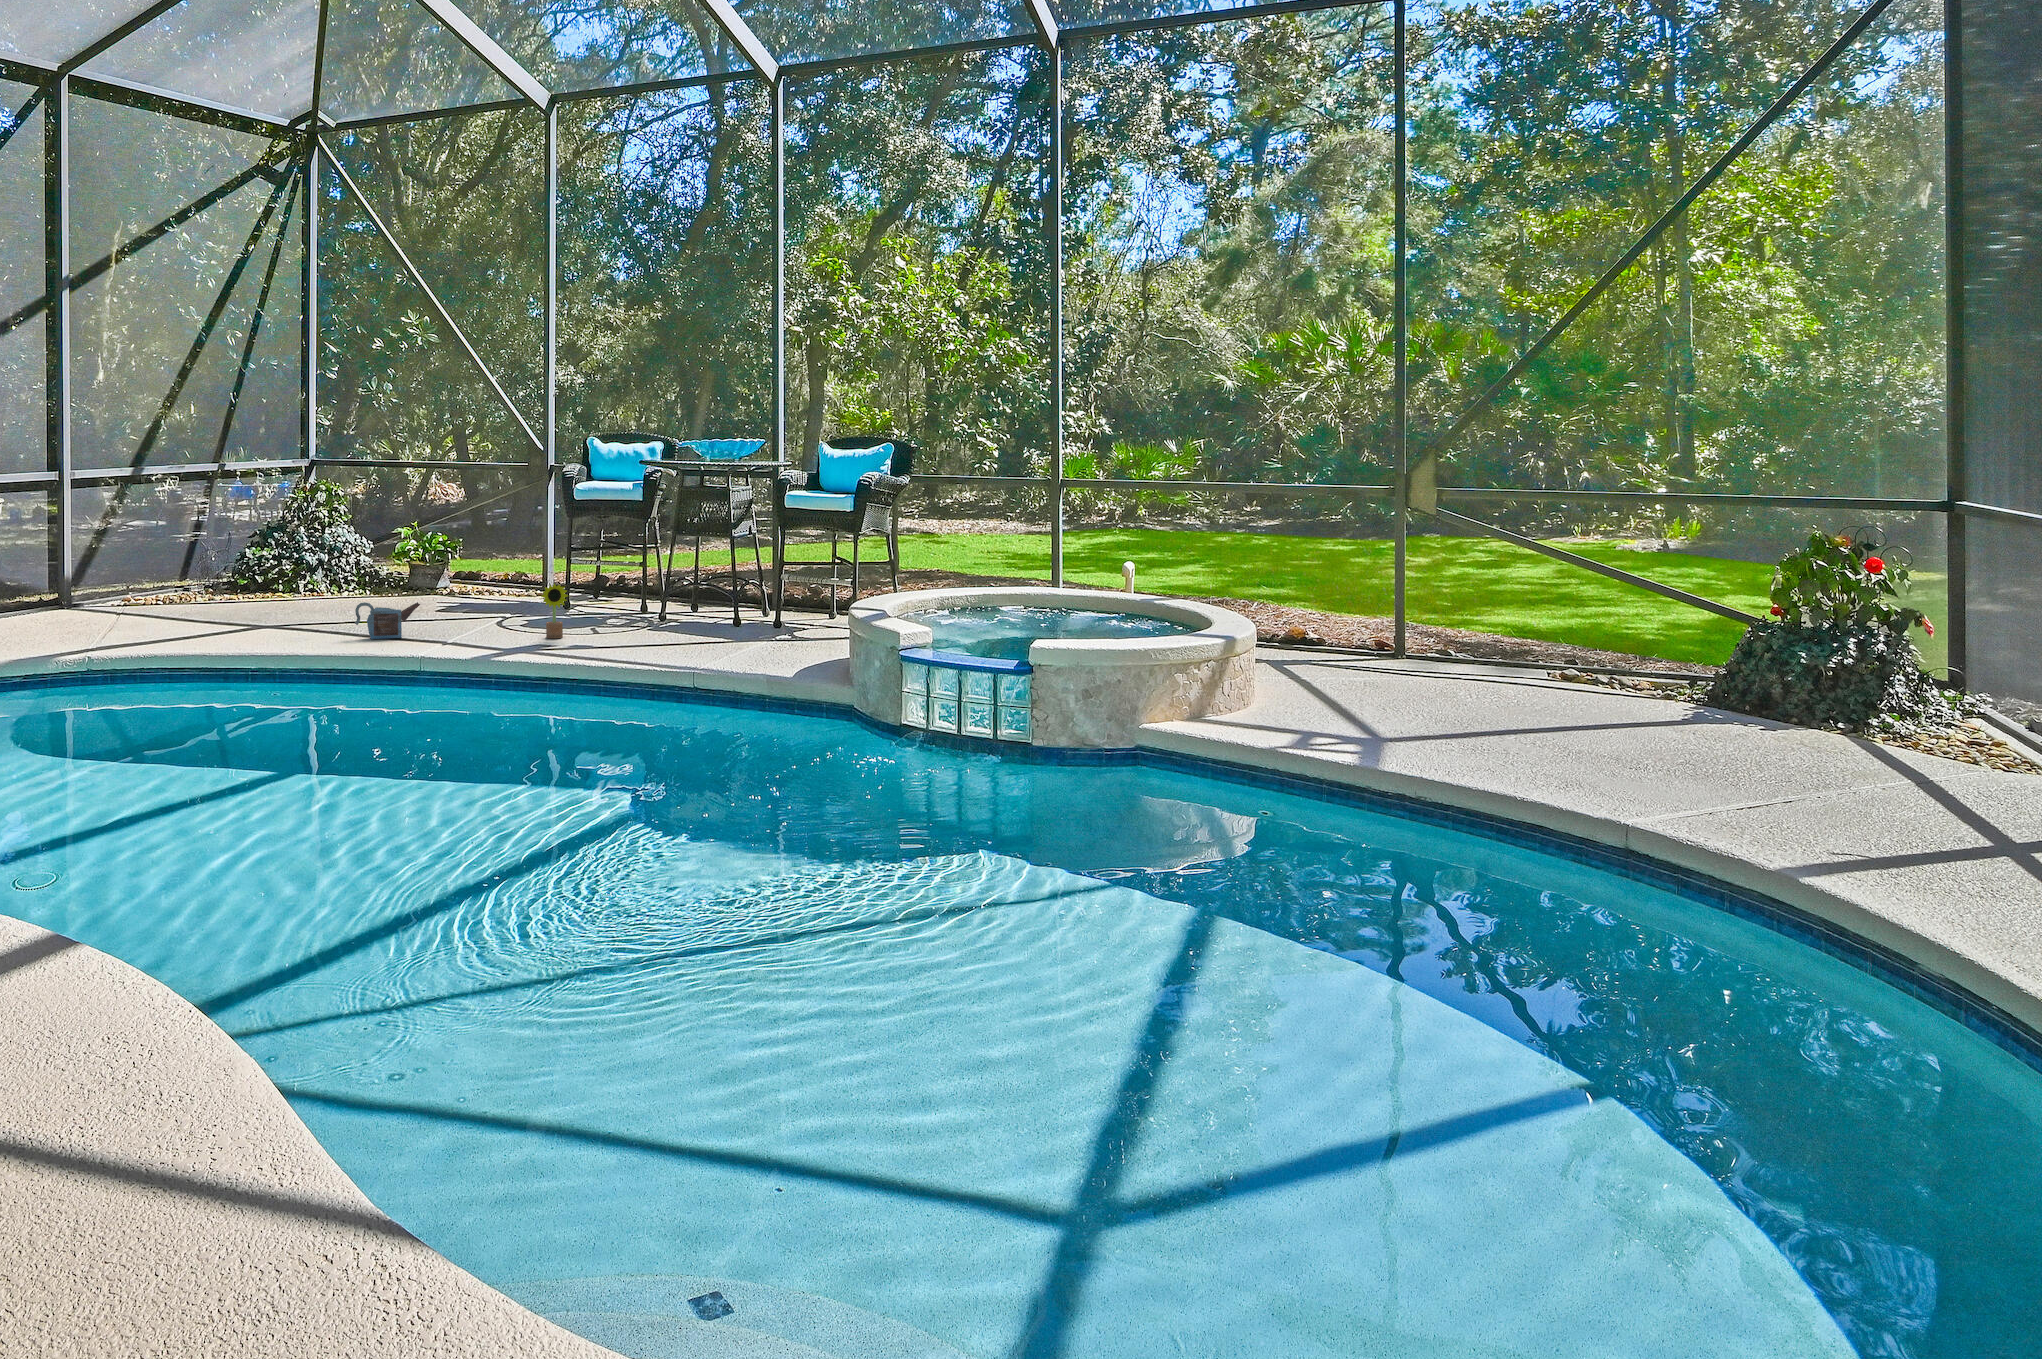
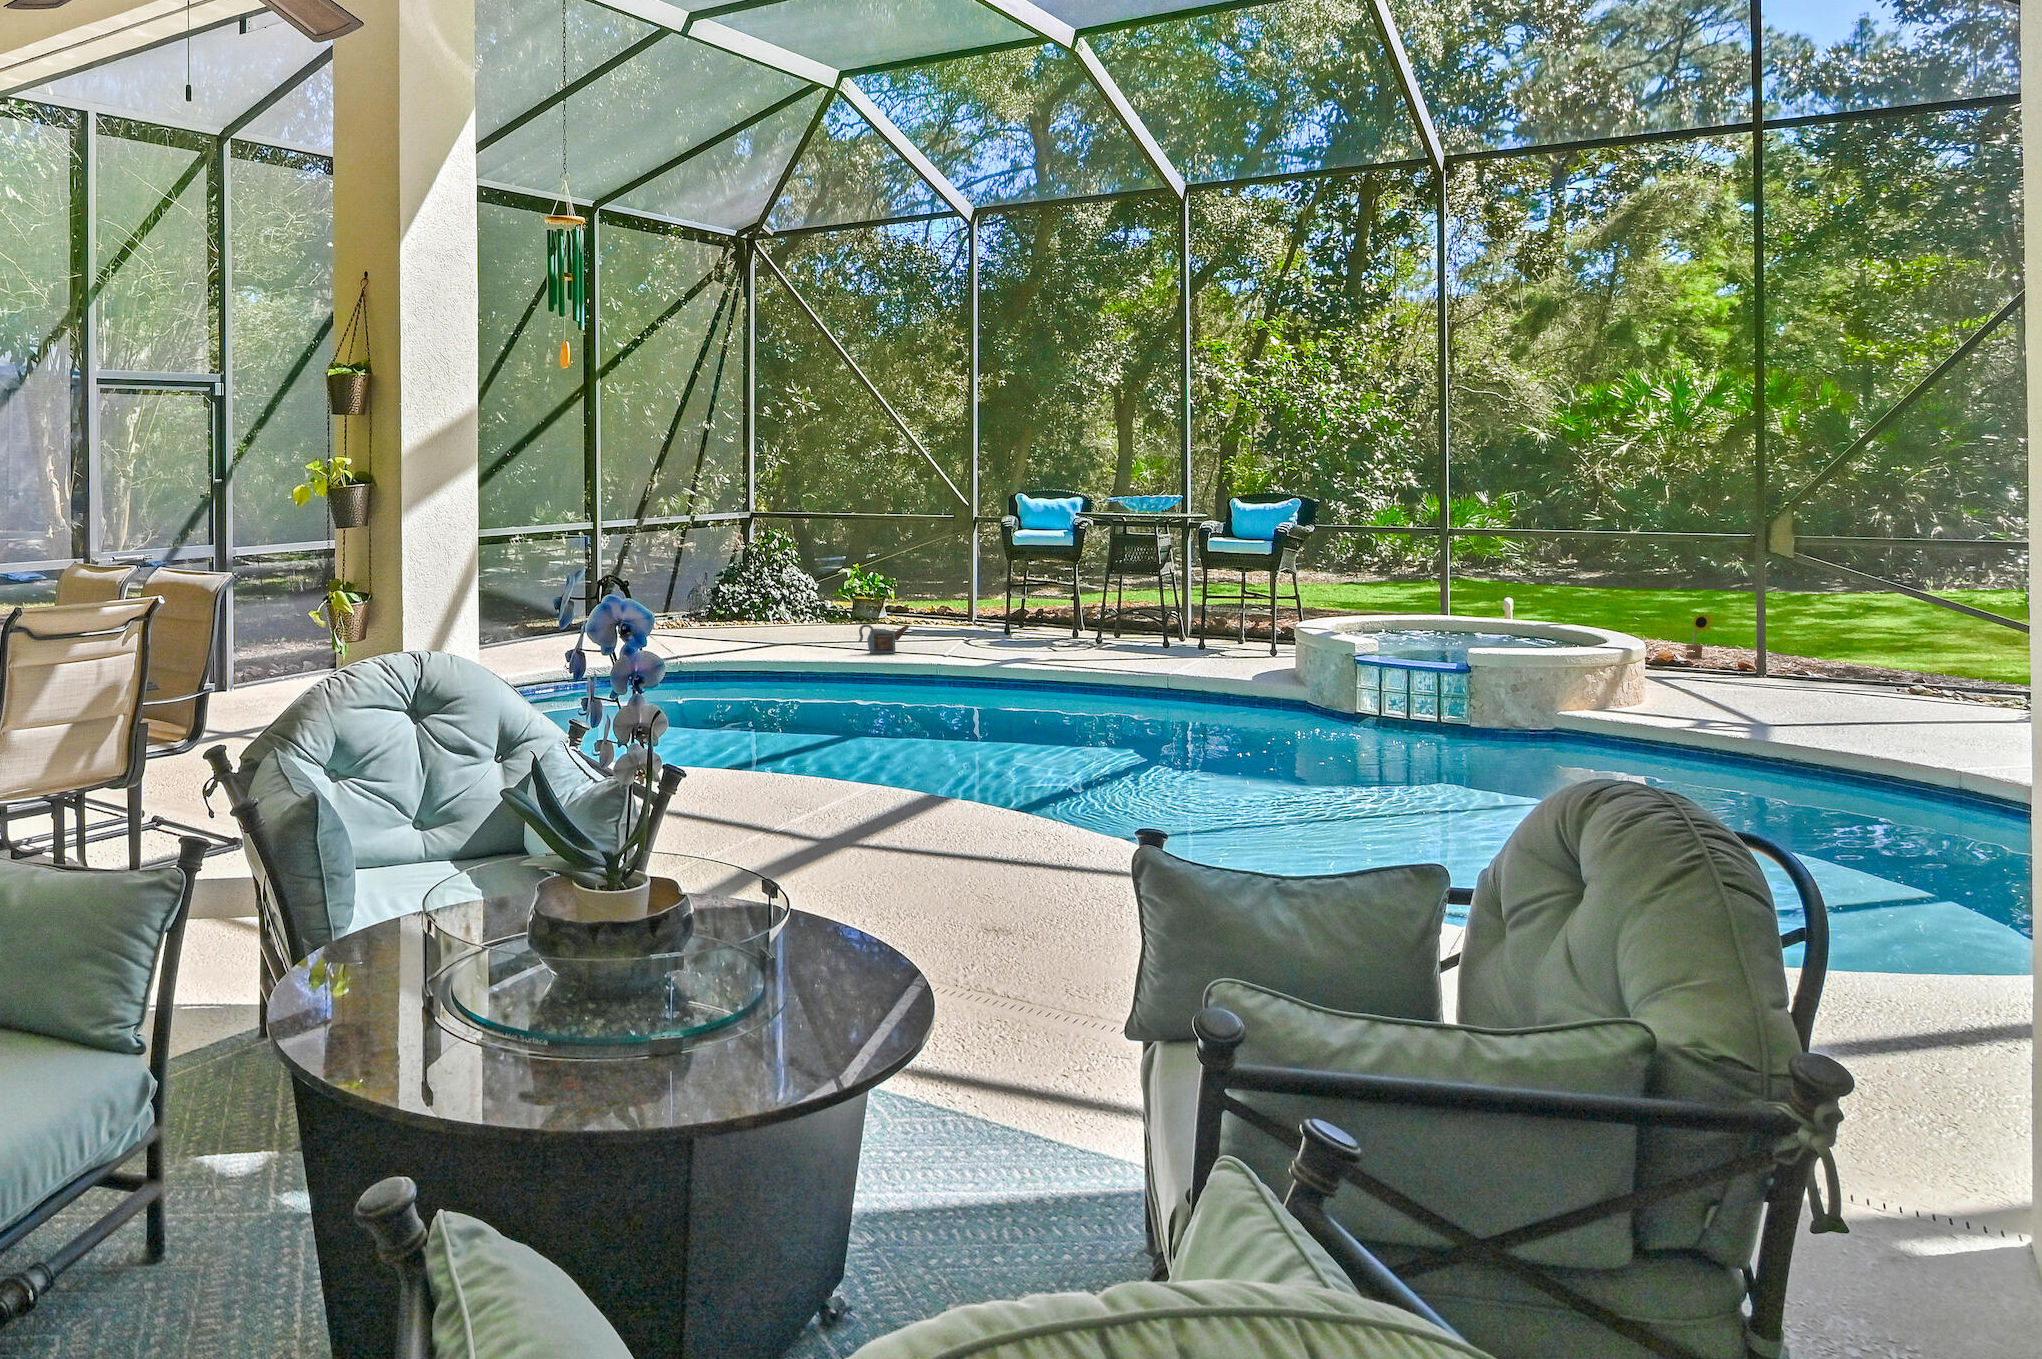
decorative plant: present [542,584,568,638] -> present [1685,613,1715,658]

